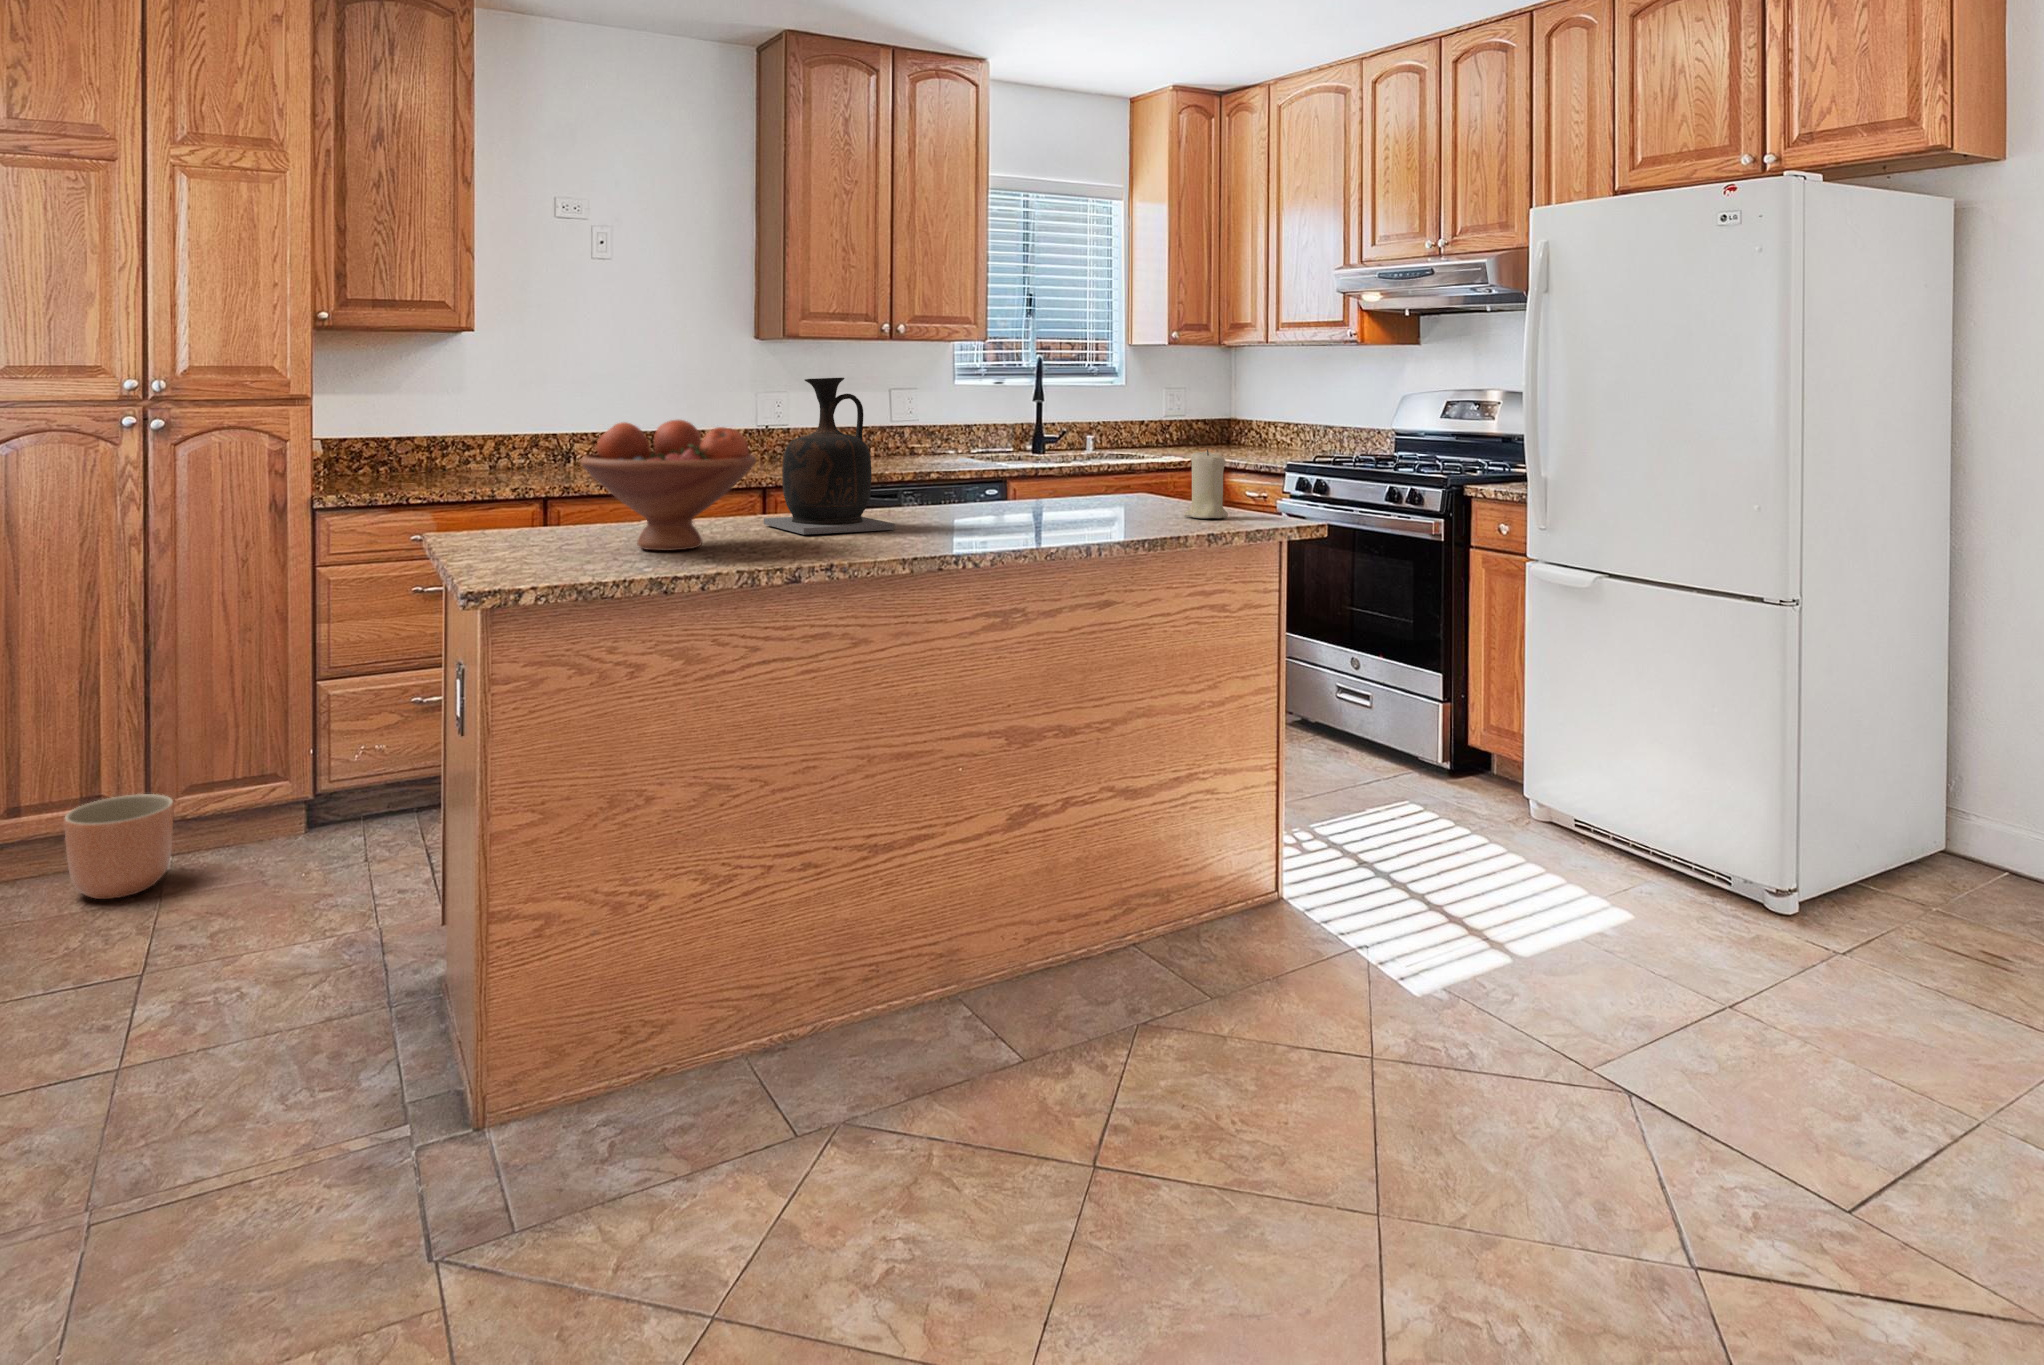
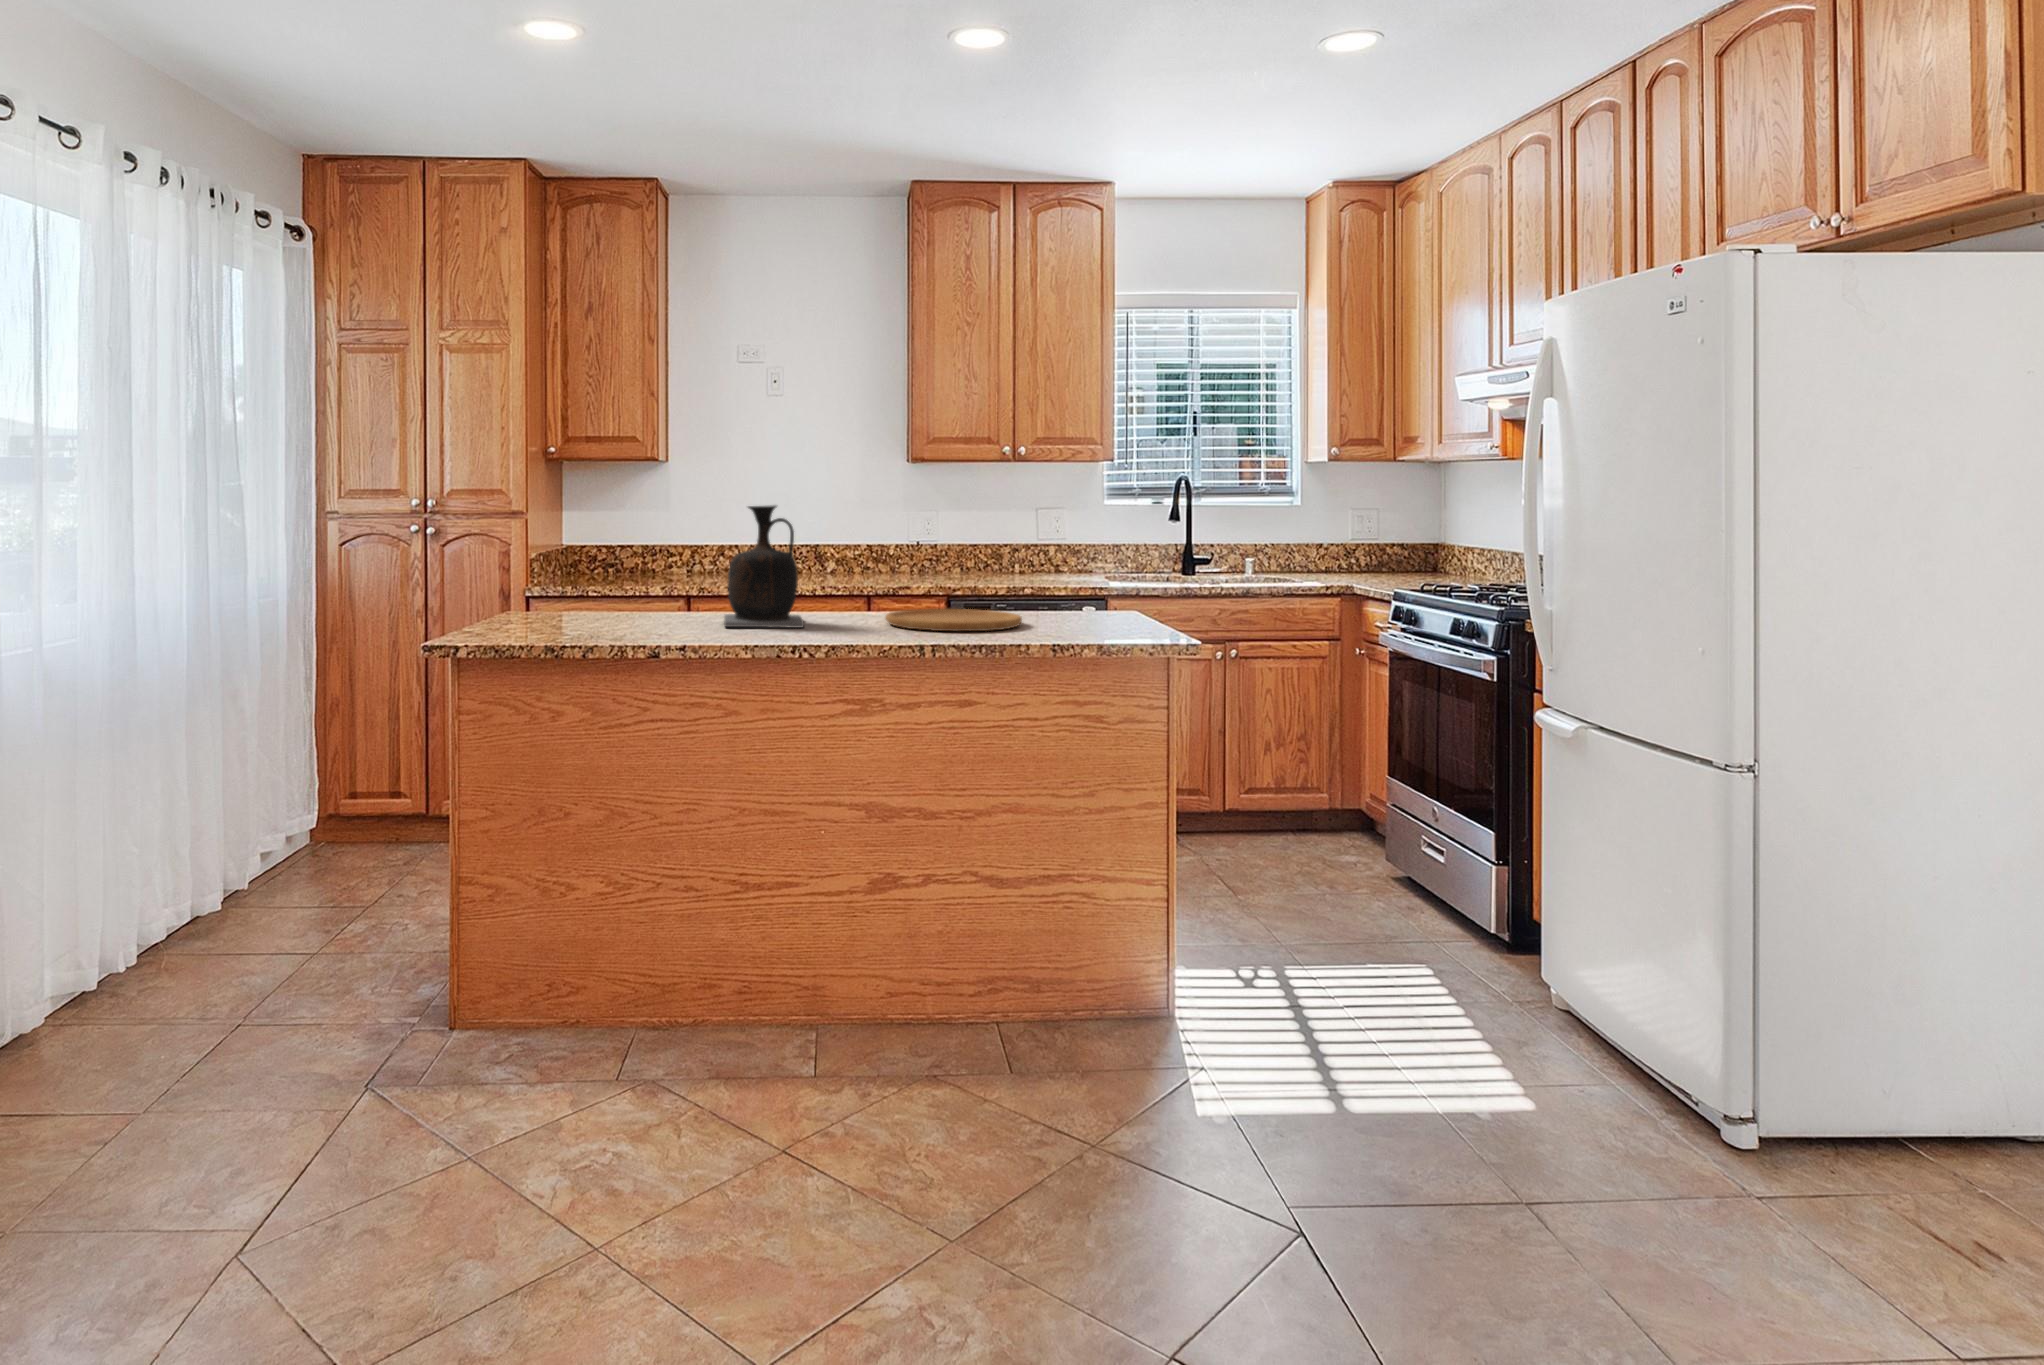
fruit bowl: present [580,420,757,551] -> none [546,536,674,632]
candle: present [1184,449,1228,518] -> none [1077,571,1113,634]
cutting board: none [956,499,1117,524] -> present [886,609,1022,631]
planter: present [64,794,173,899] -> none [342,795,410,865]

